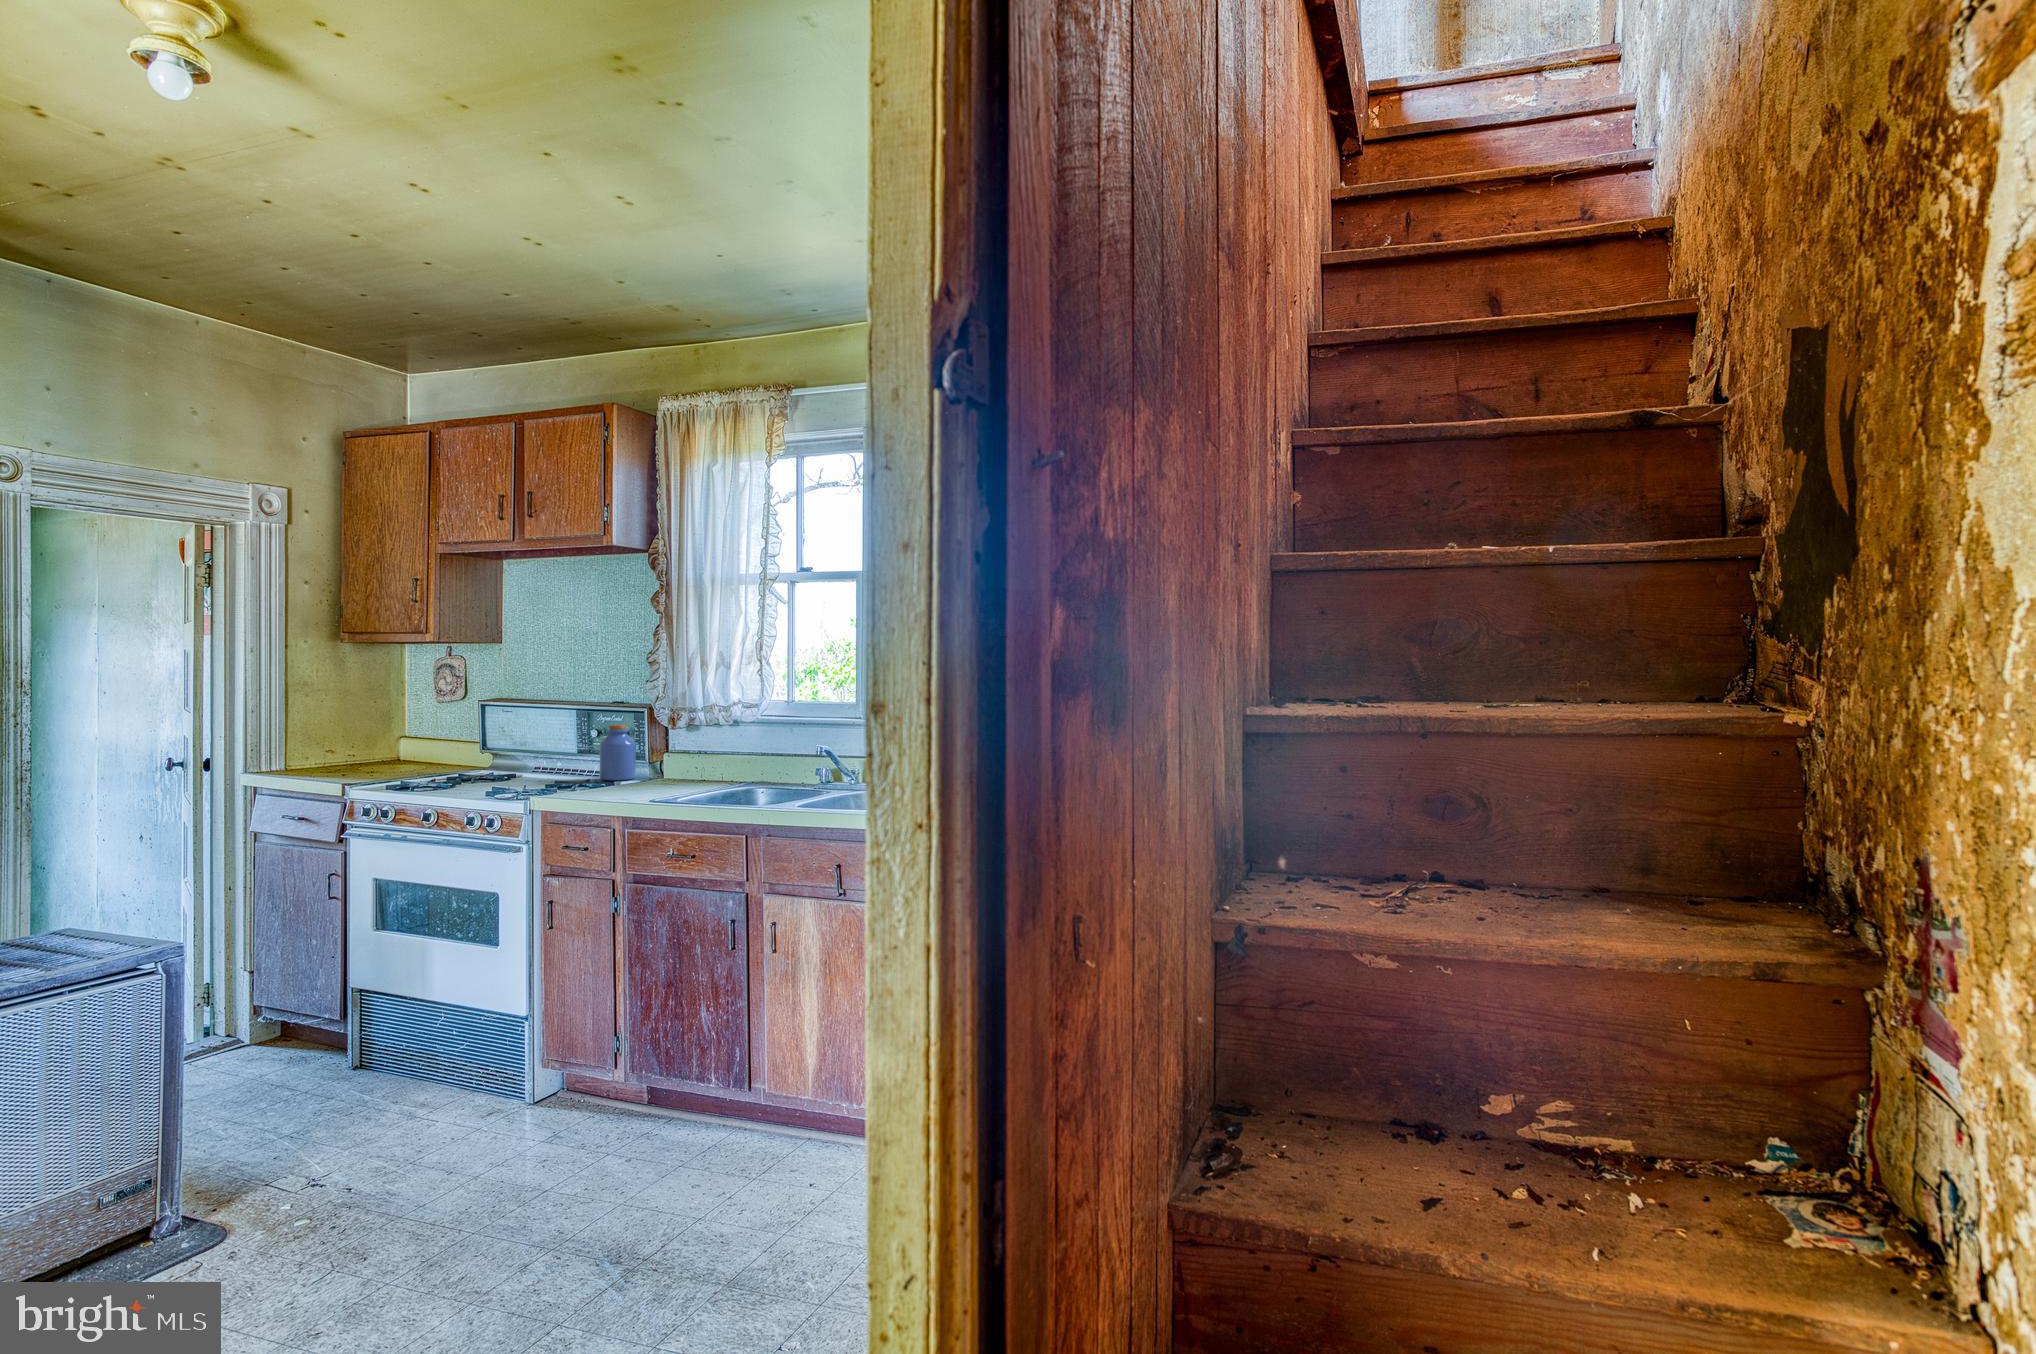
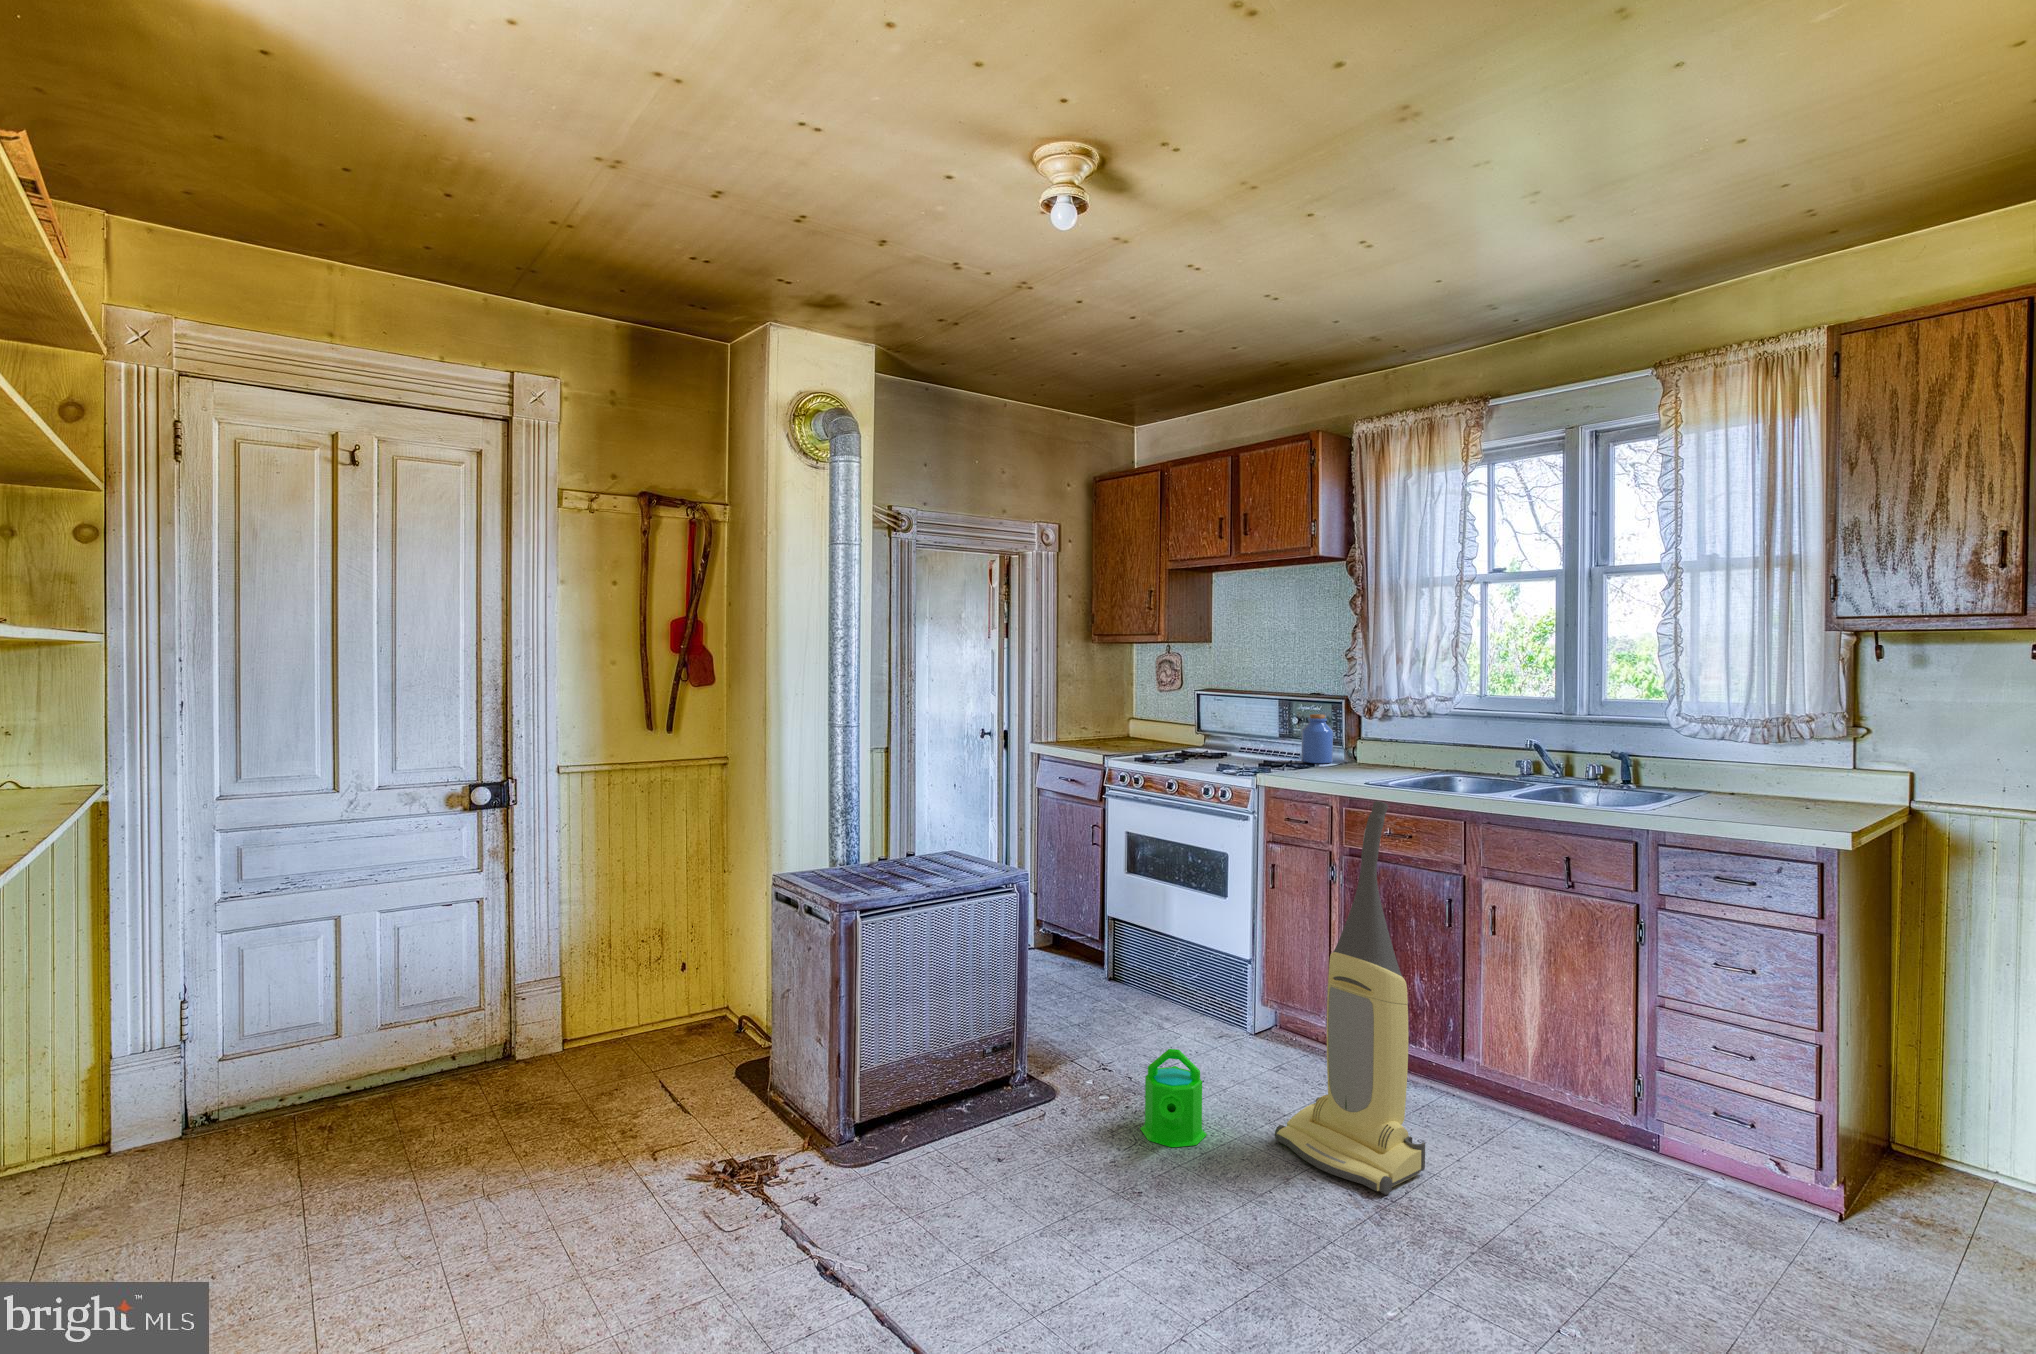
vacuum cleaner: none [519,821,685,1255] -> present [1275,801,1425,1195]
watering can: none [340,1144,432,1267] -> present [1140,1049,1207,1147]

